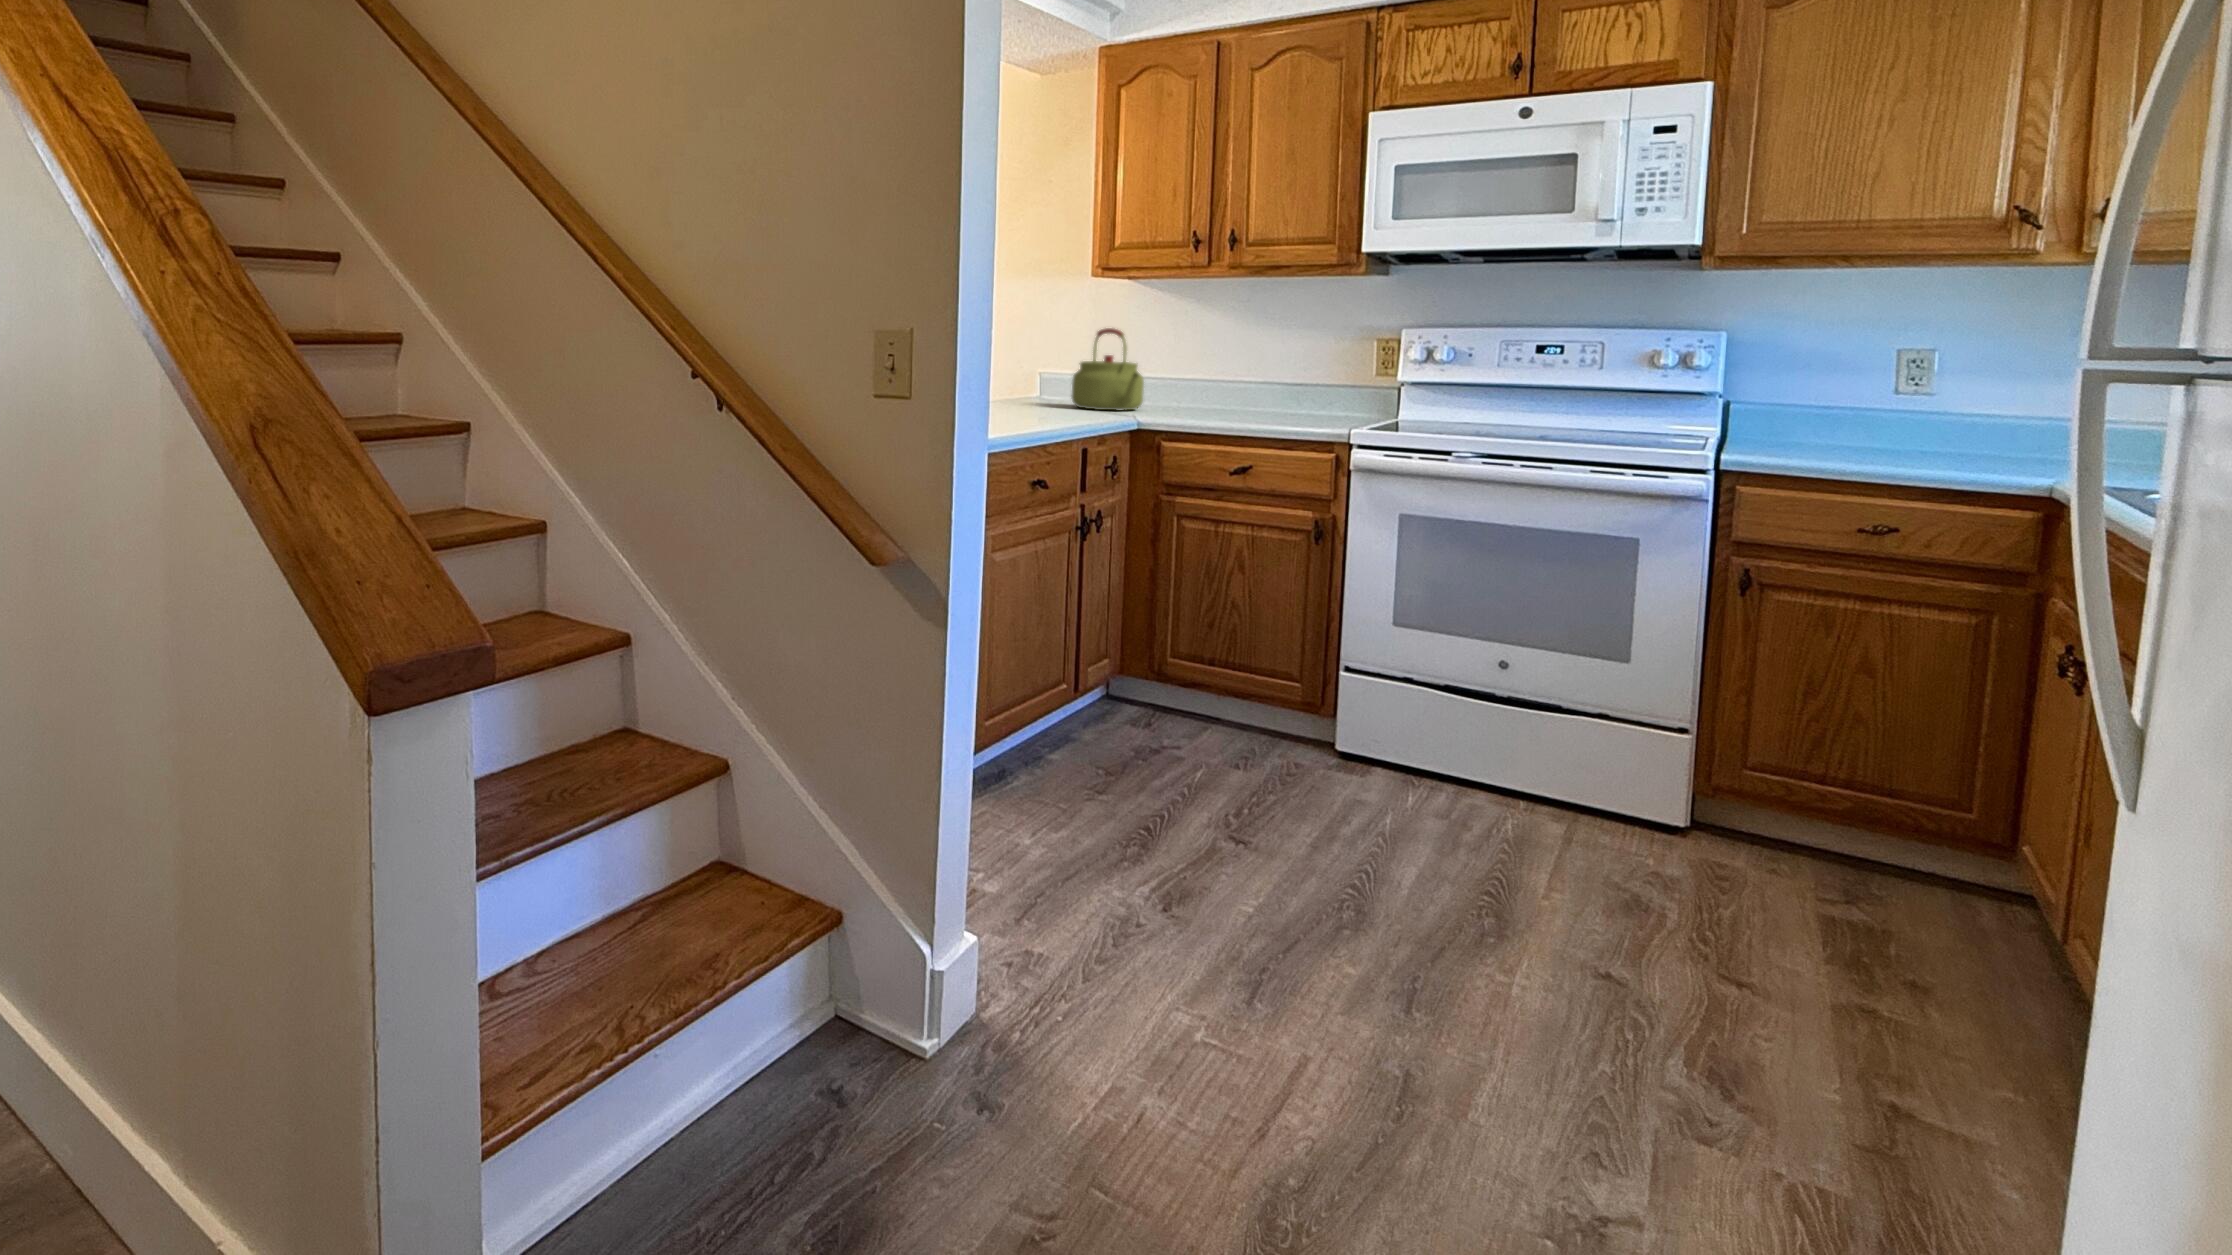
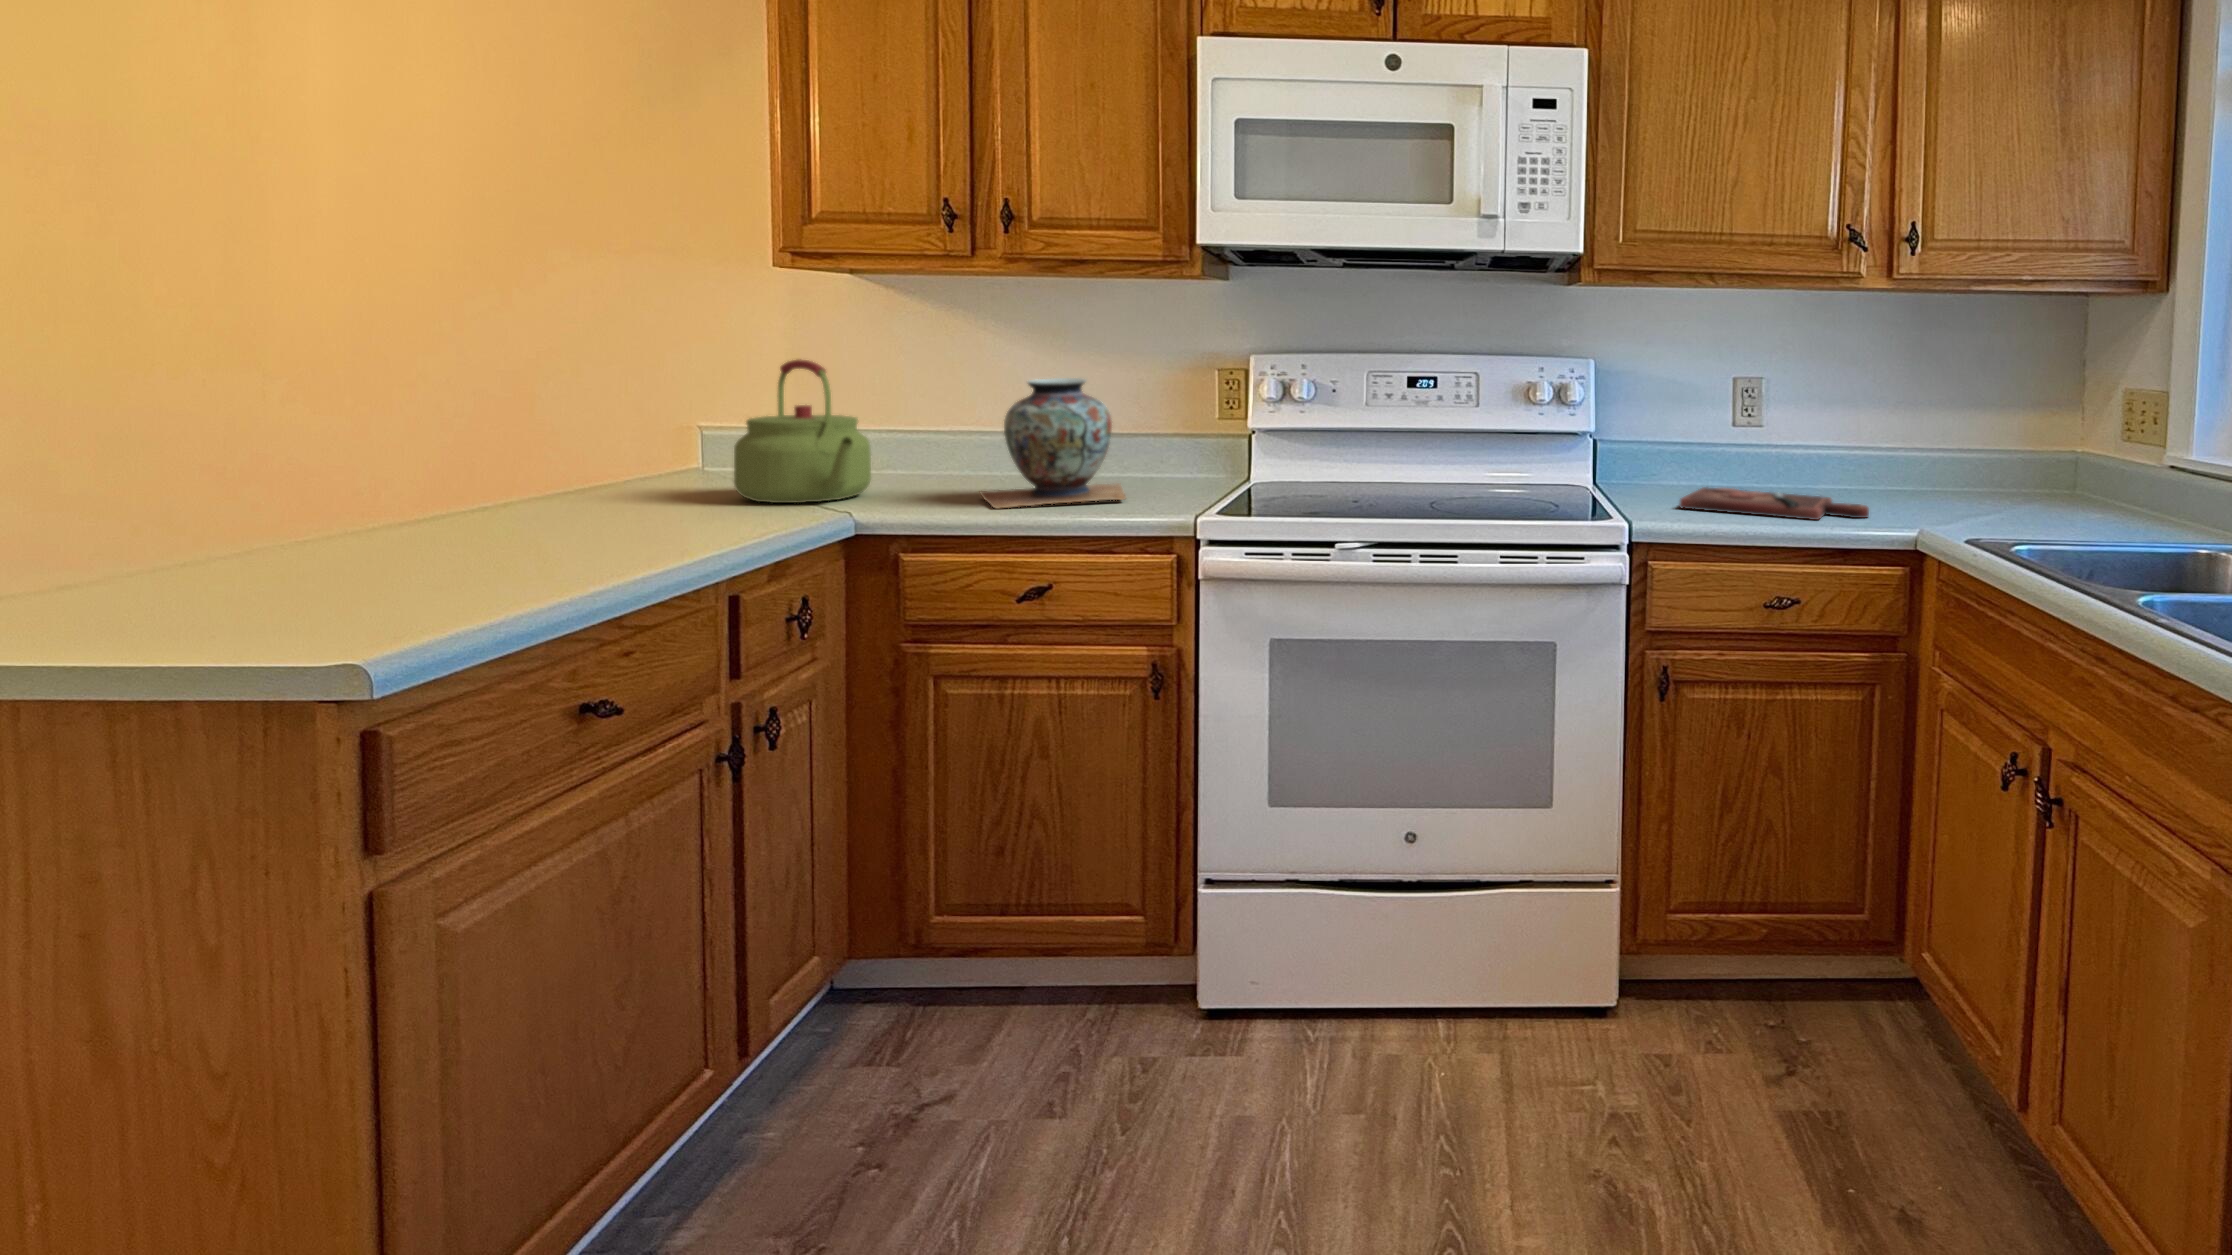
decorative vase: none [1208,341,1304,421] -> present [980,378,1126,509]
cutting board: none [1793,444,2016,472] -> present [1680,487,1869,520]

